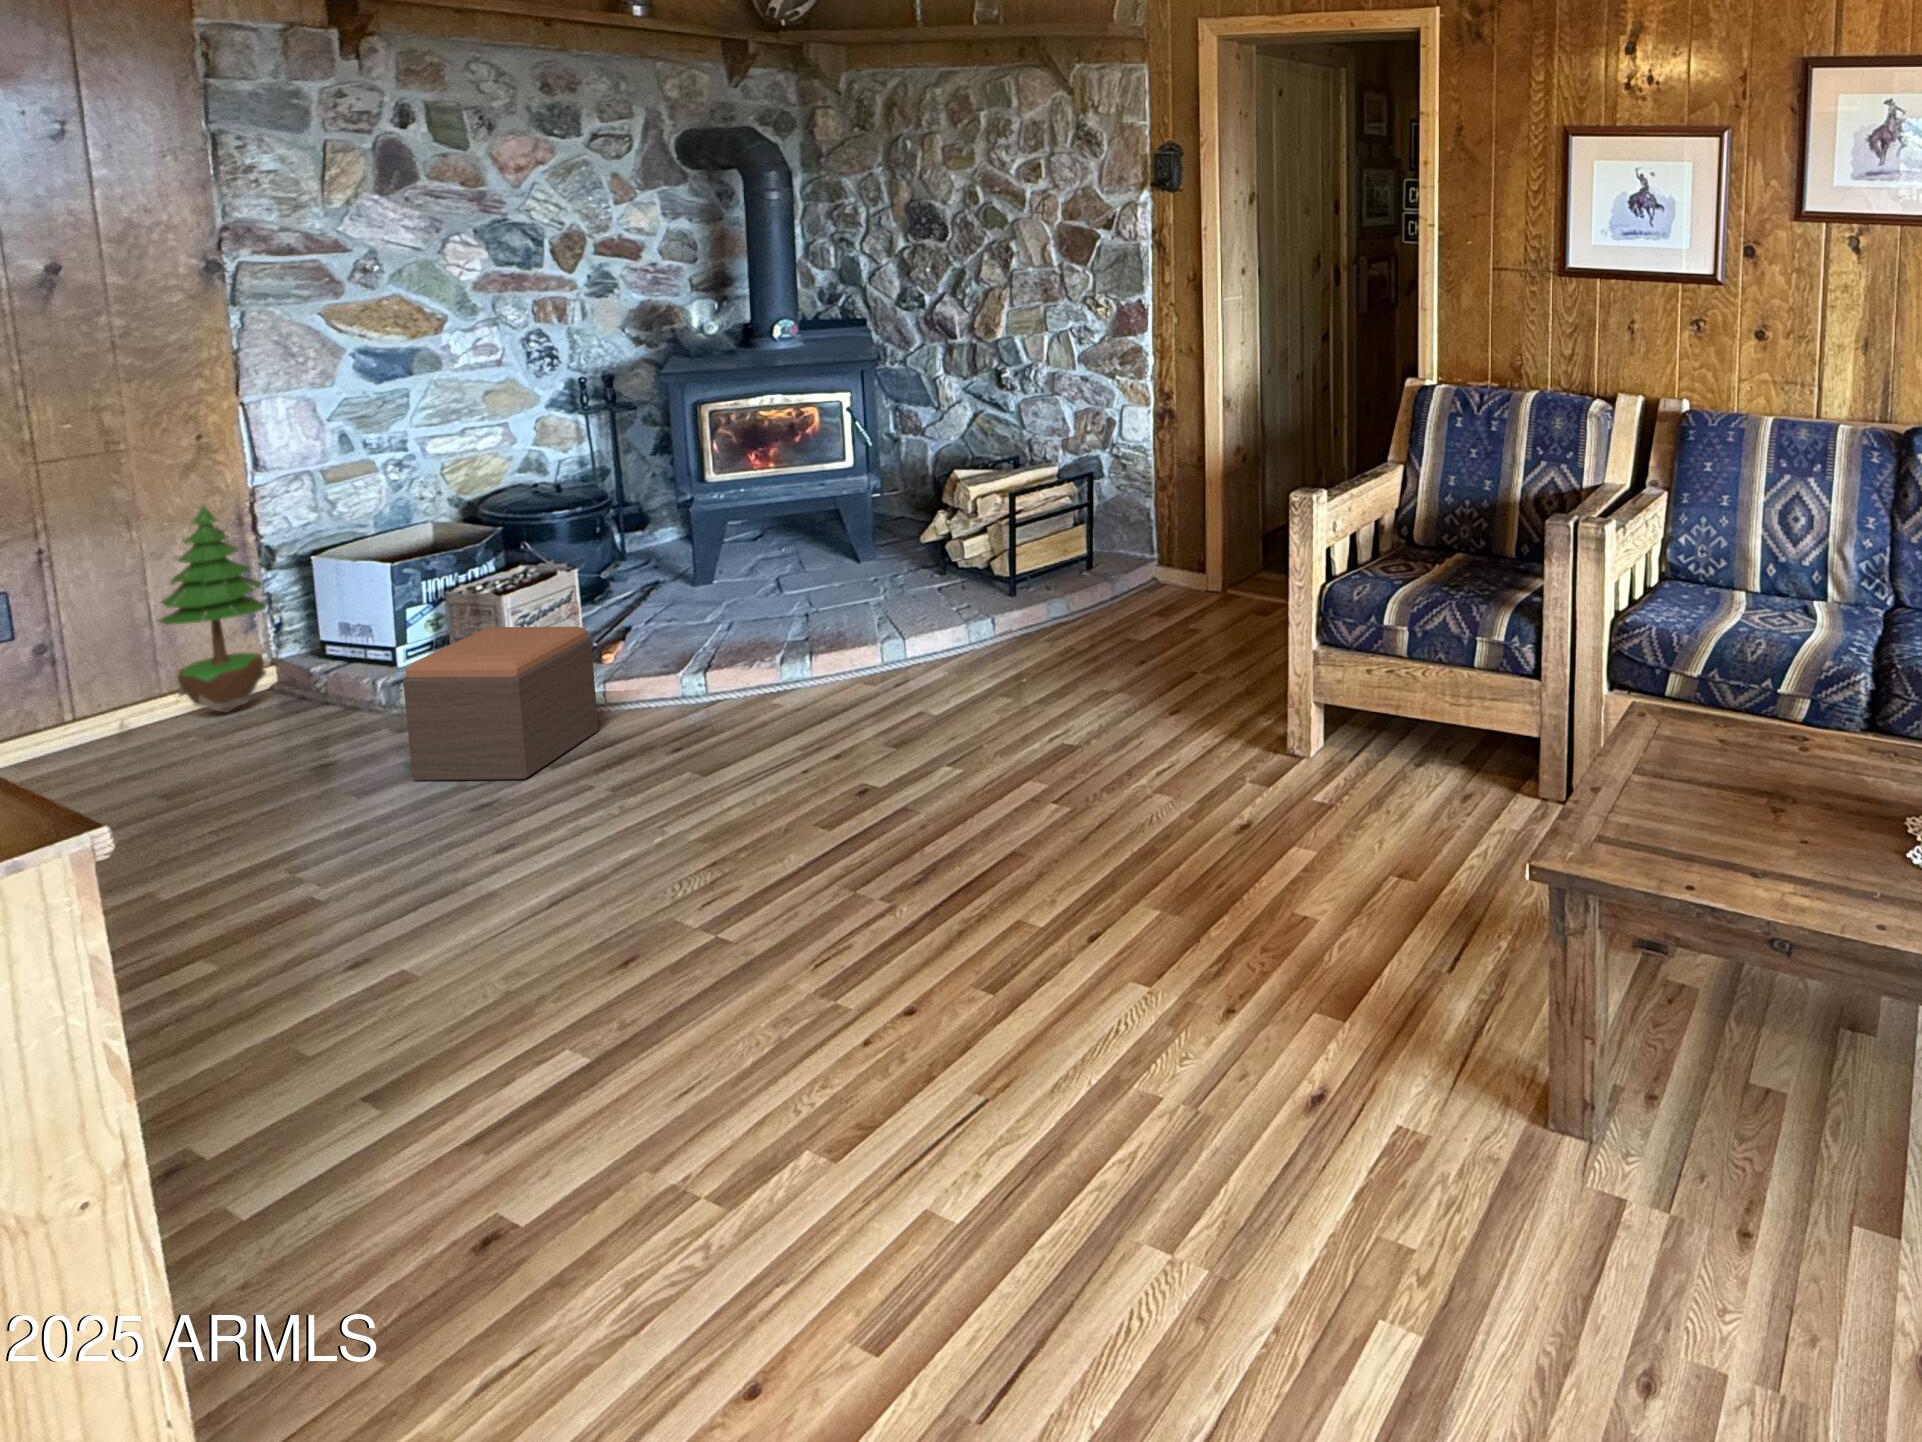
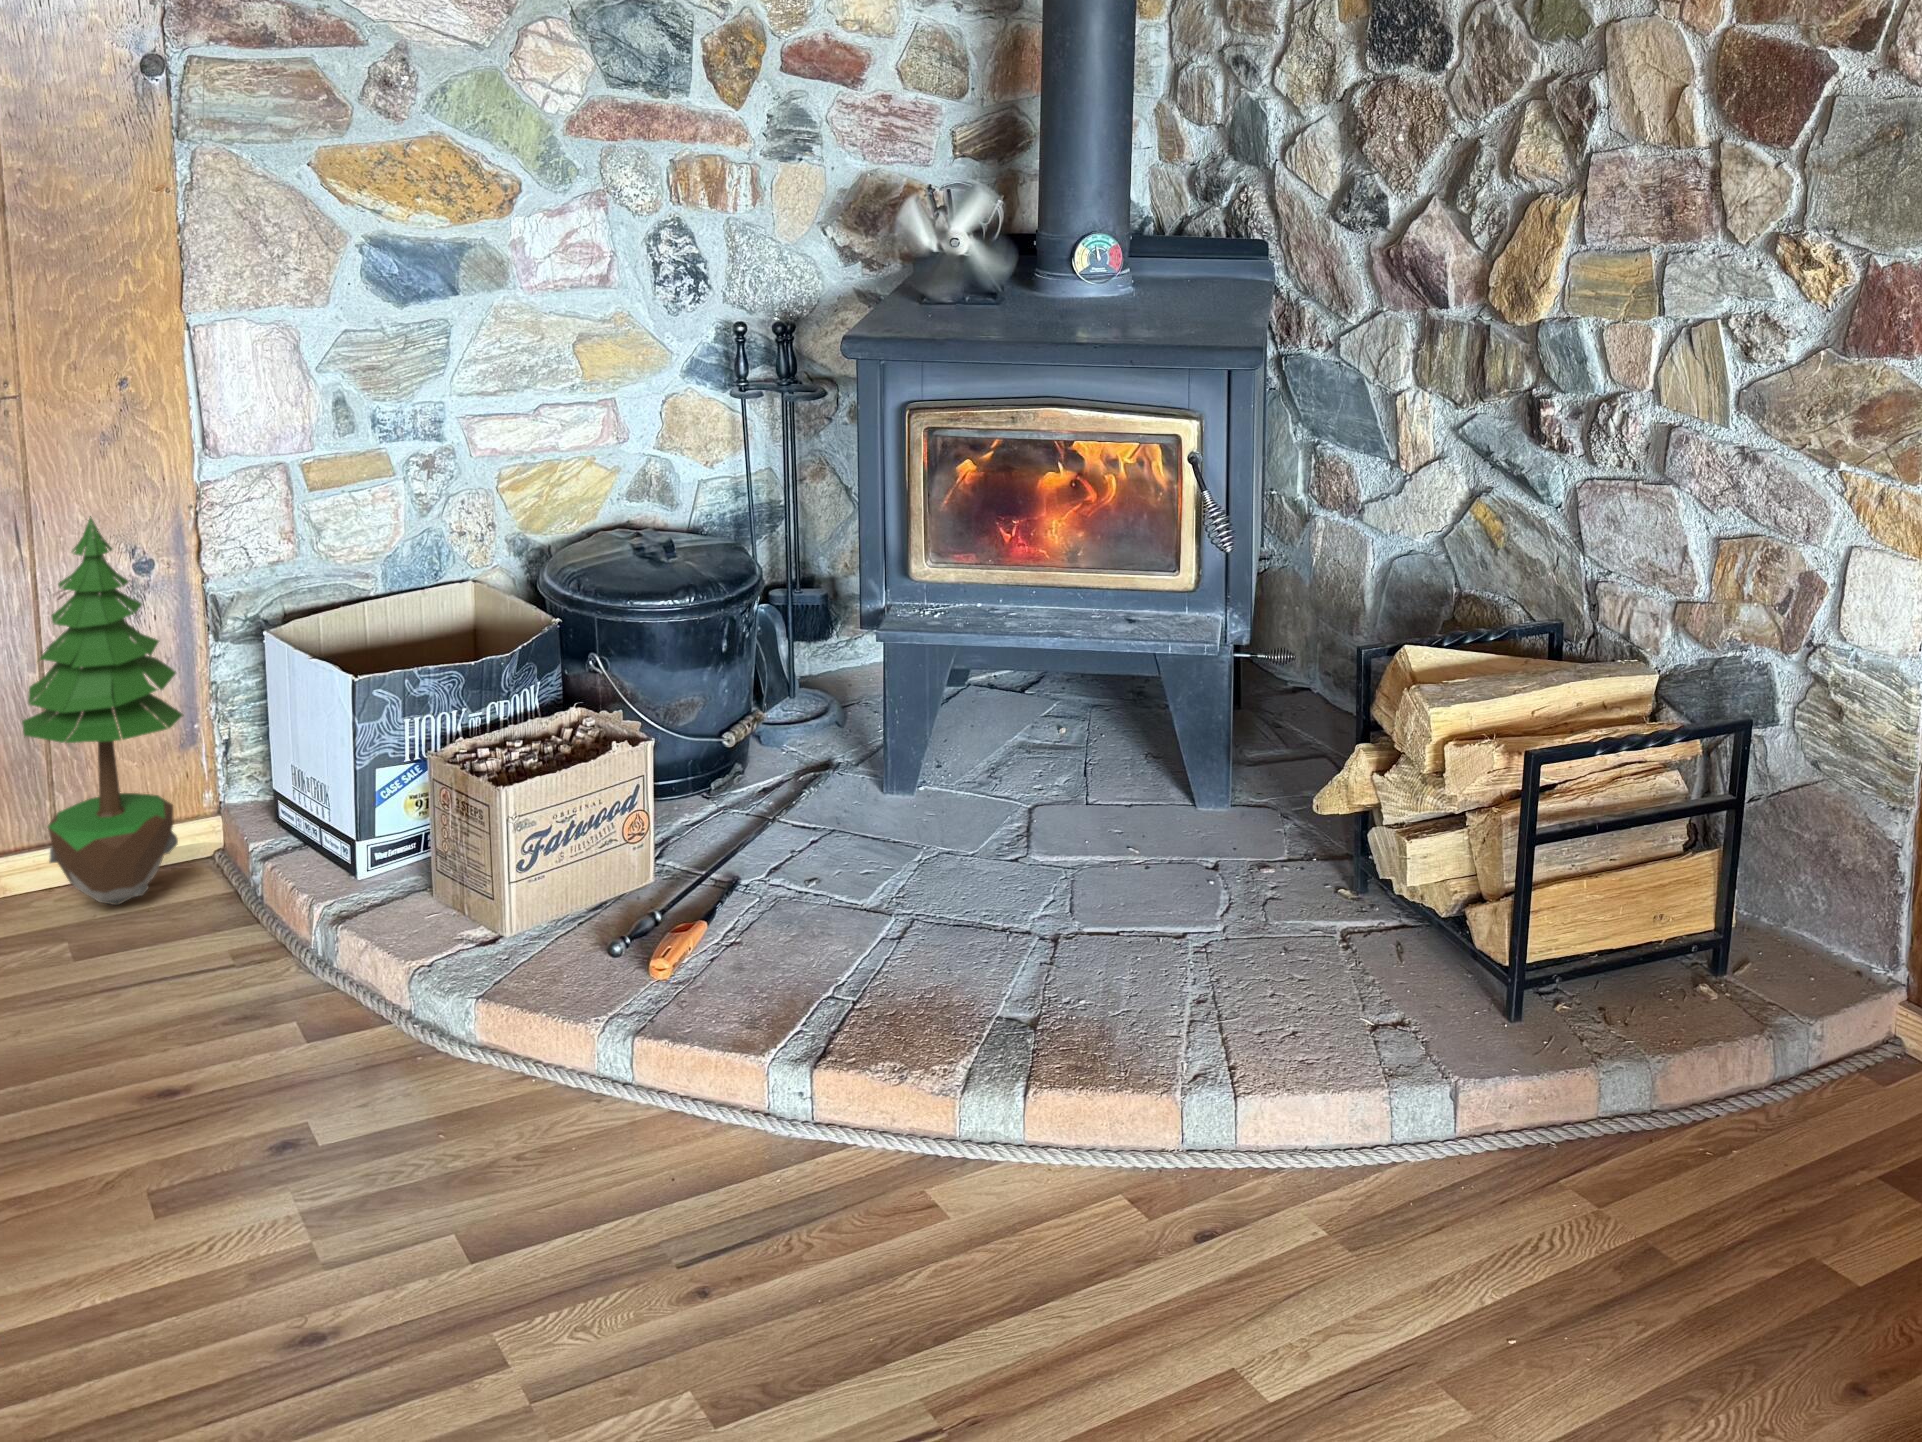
footstool: present [403,627,598,781] -> none [214,894,578,1307]

